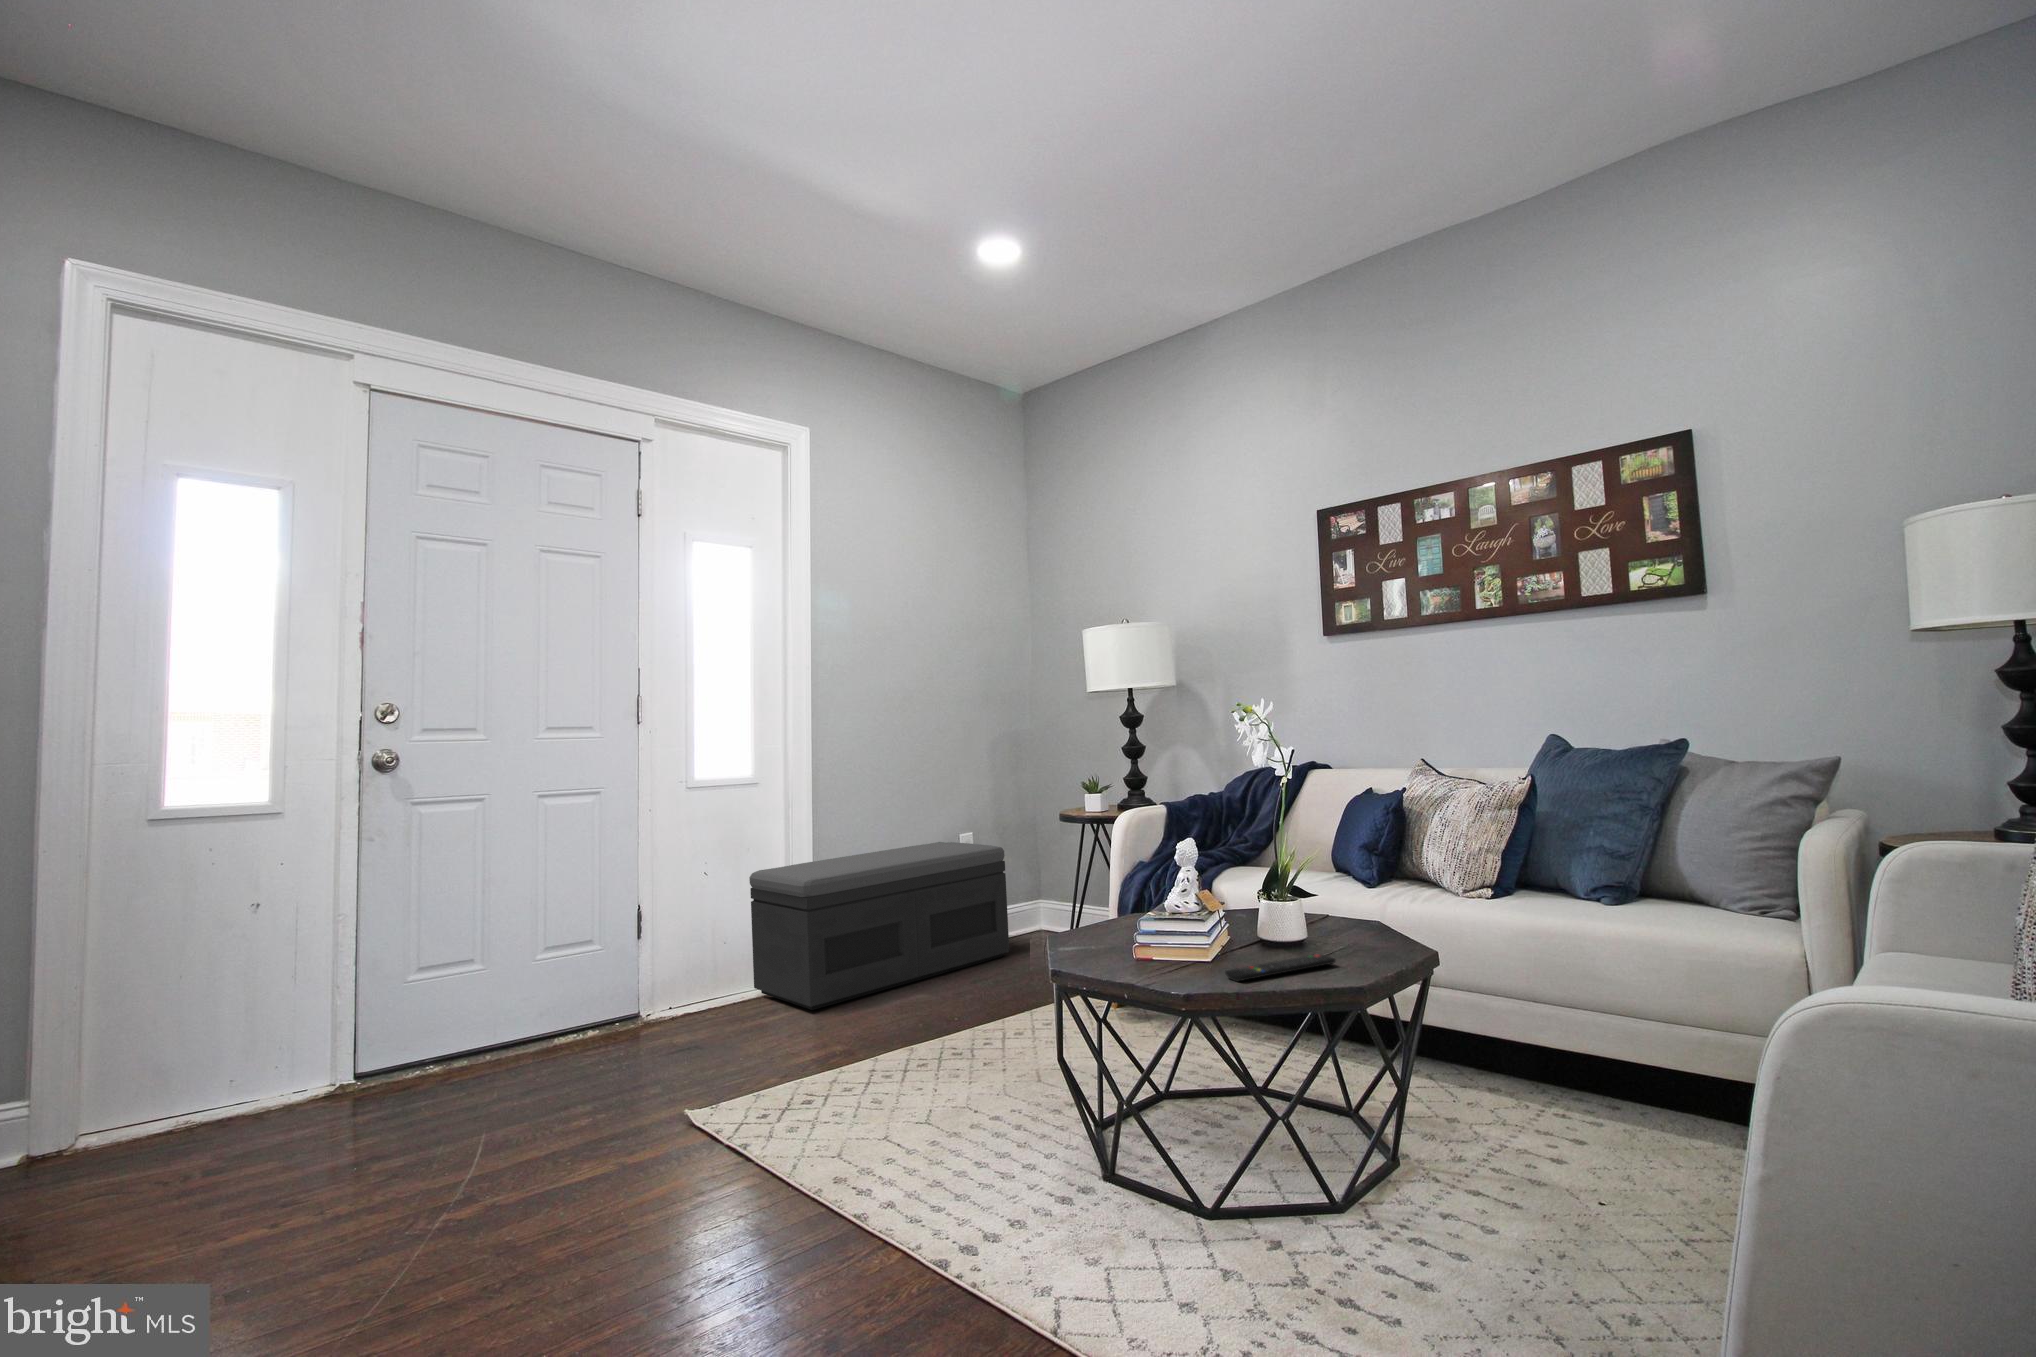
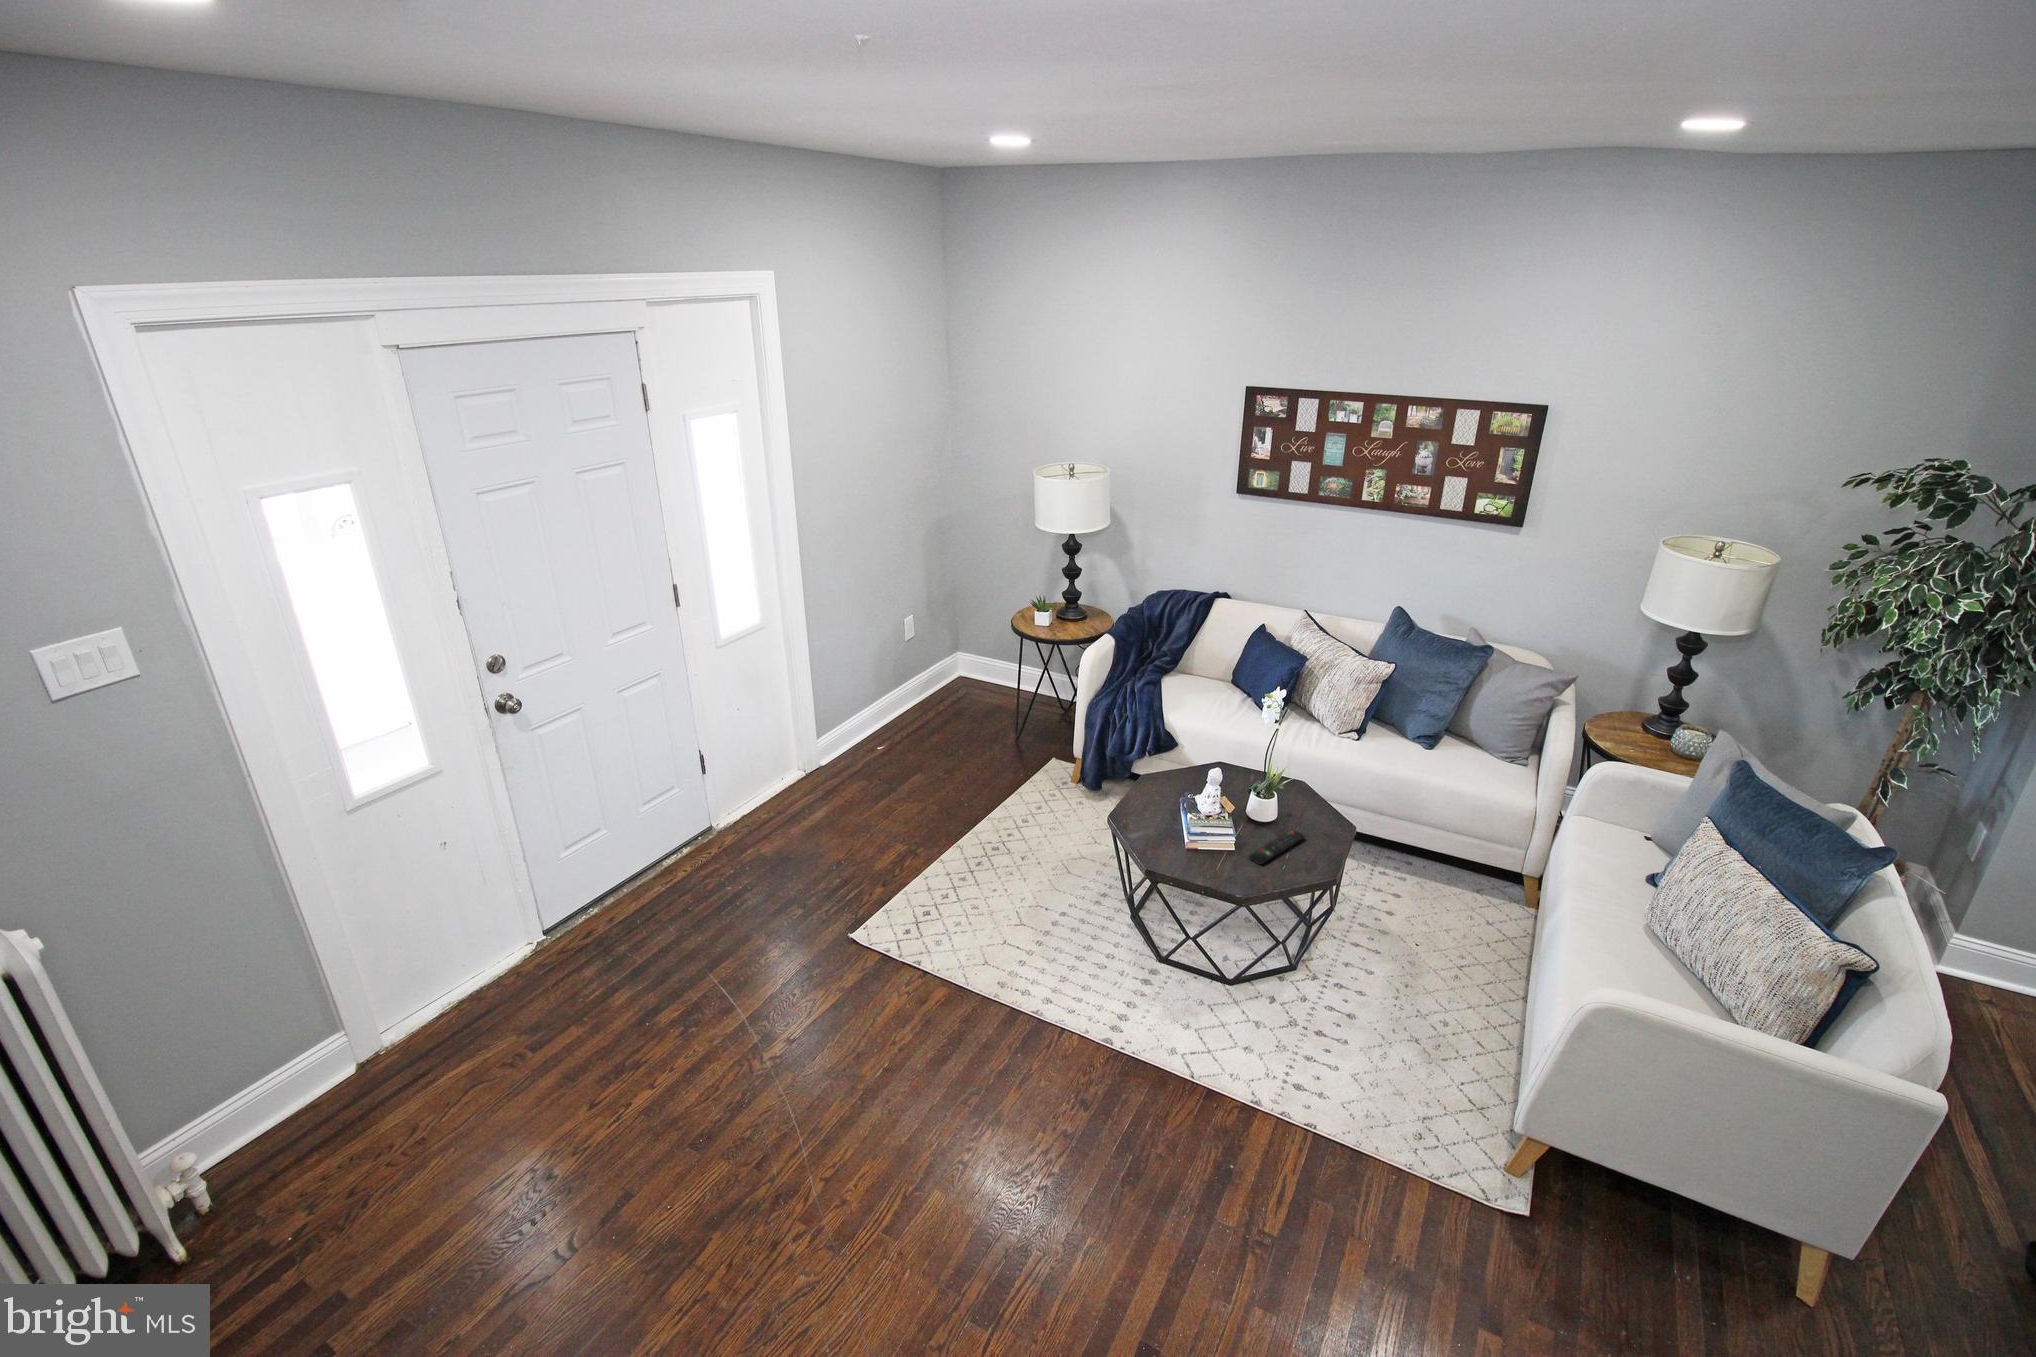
storage bench: present [749,842,1009,1010] -> none [777,633,966,805]

